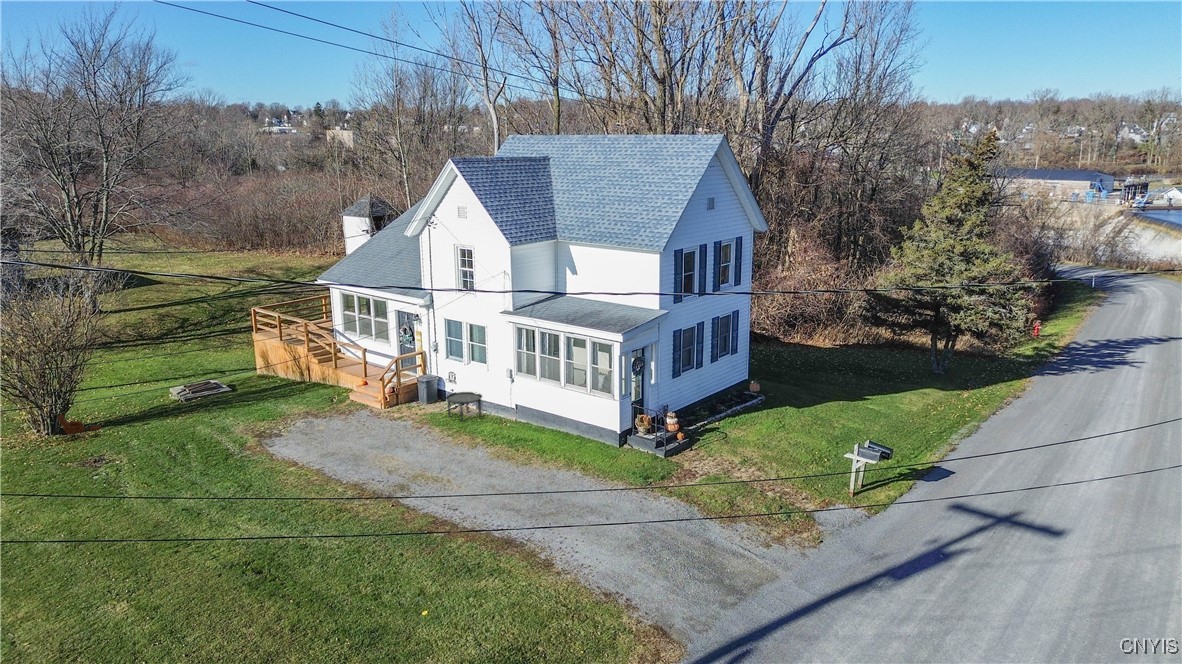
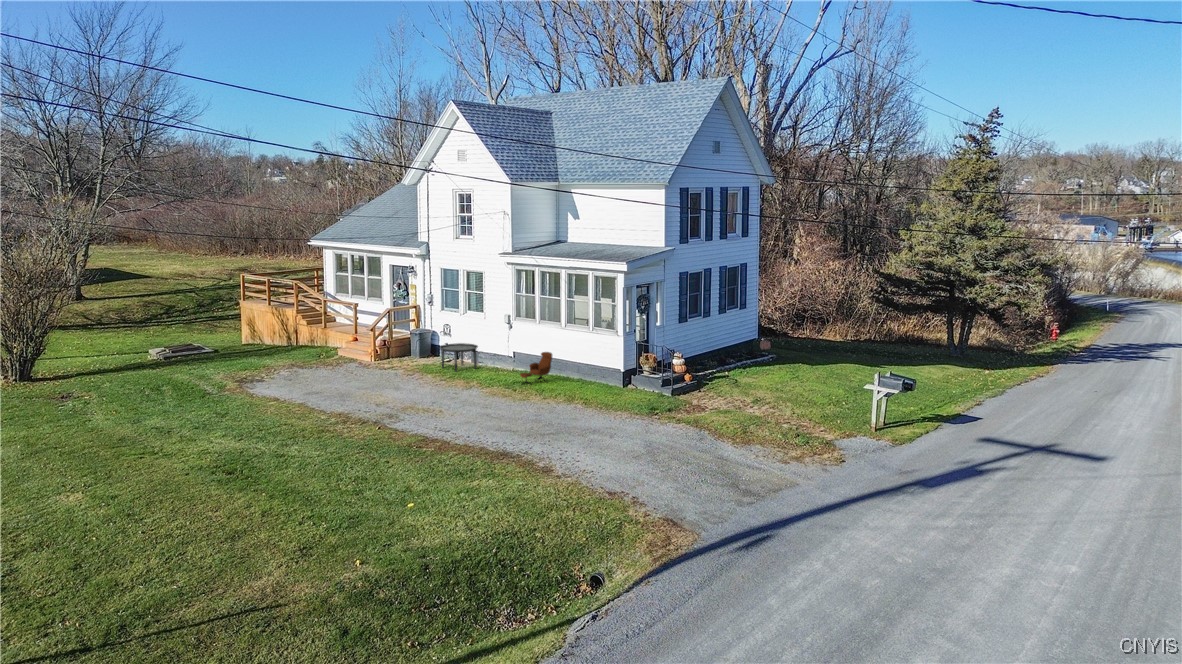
lounge chair: present [58,414,101,439] -> present [520,352,552,383]

